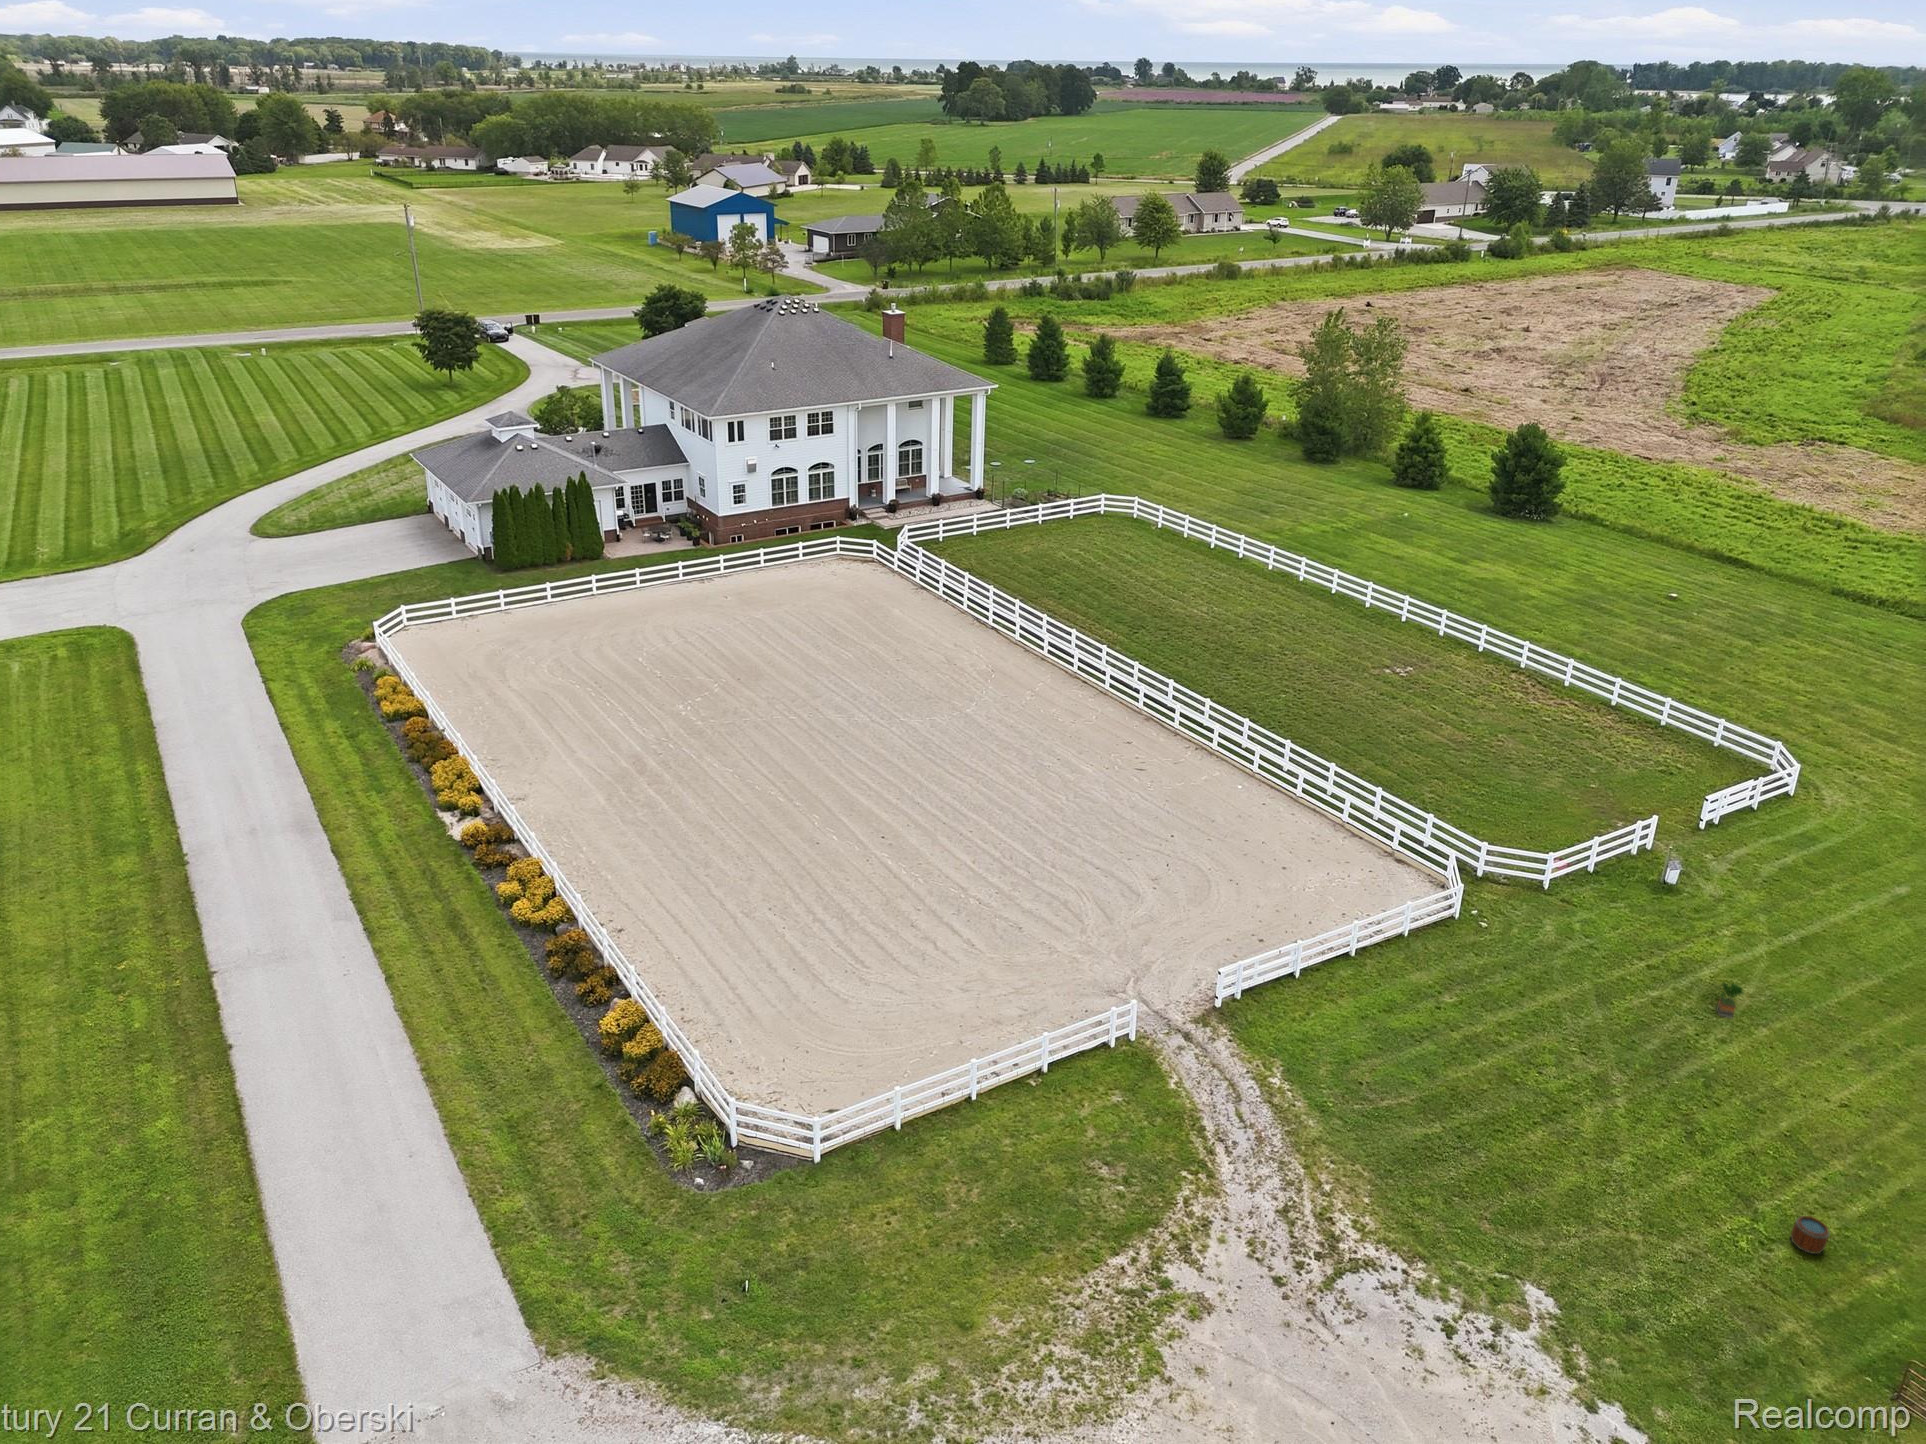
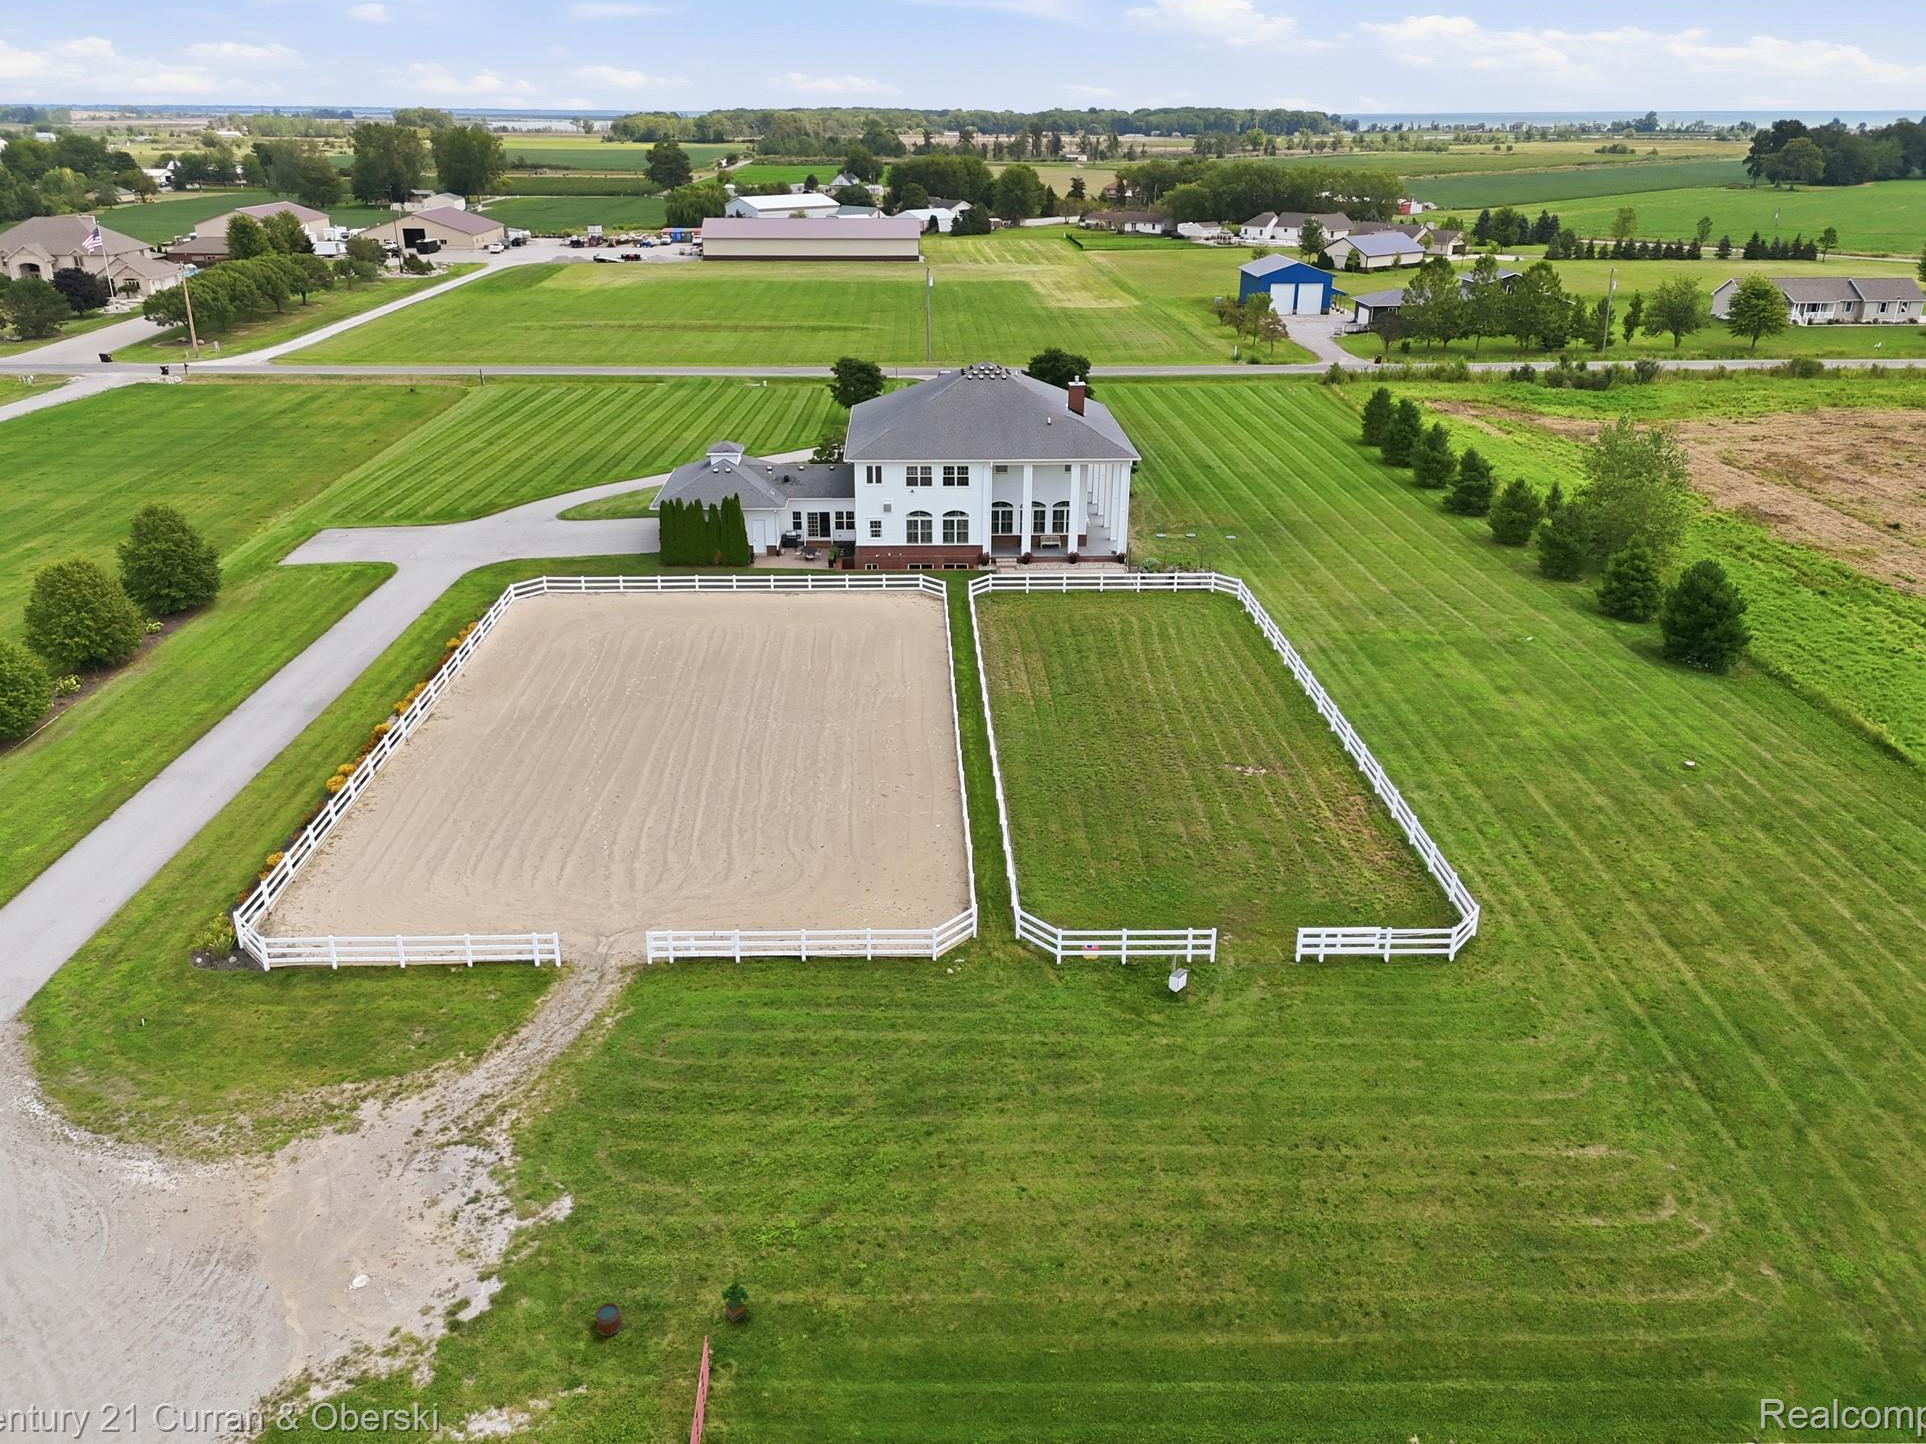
potted tree: present [1716,983,1743,1018] -> present [722,1282,749,1322]

